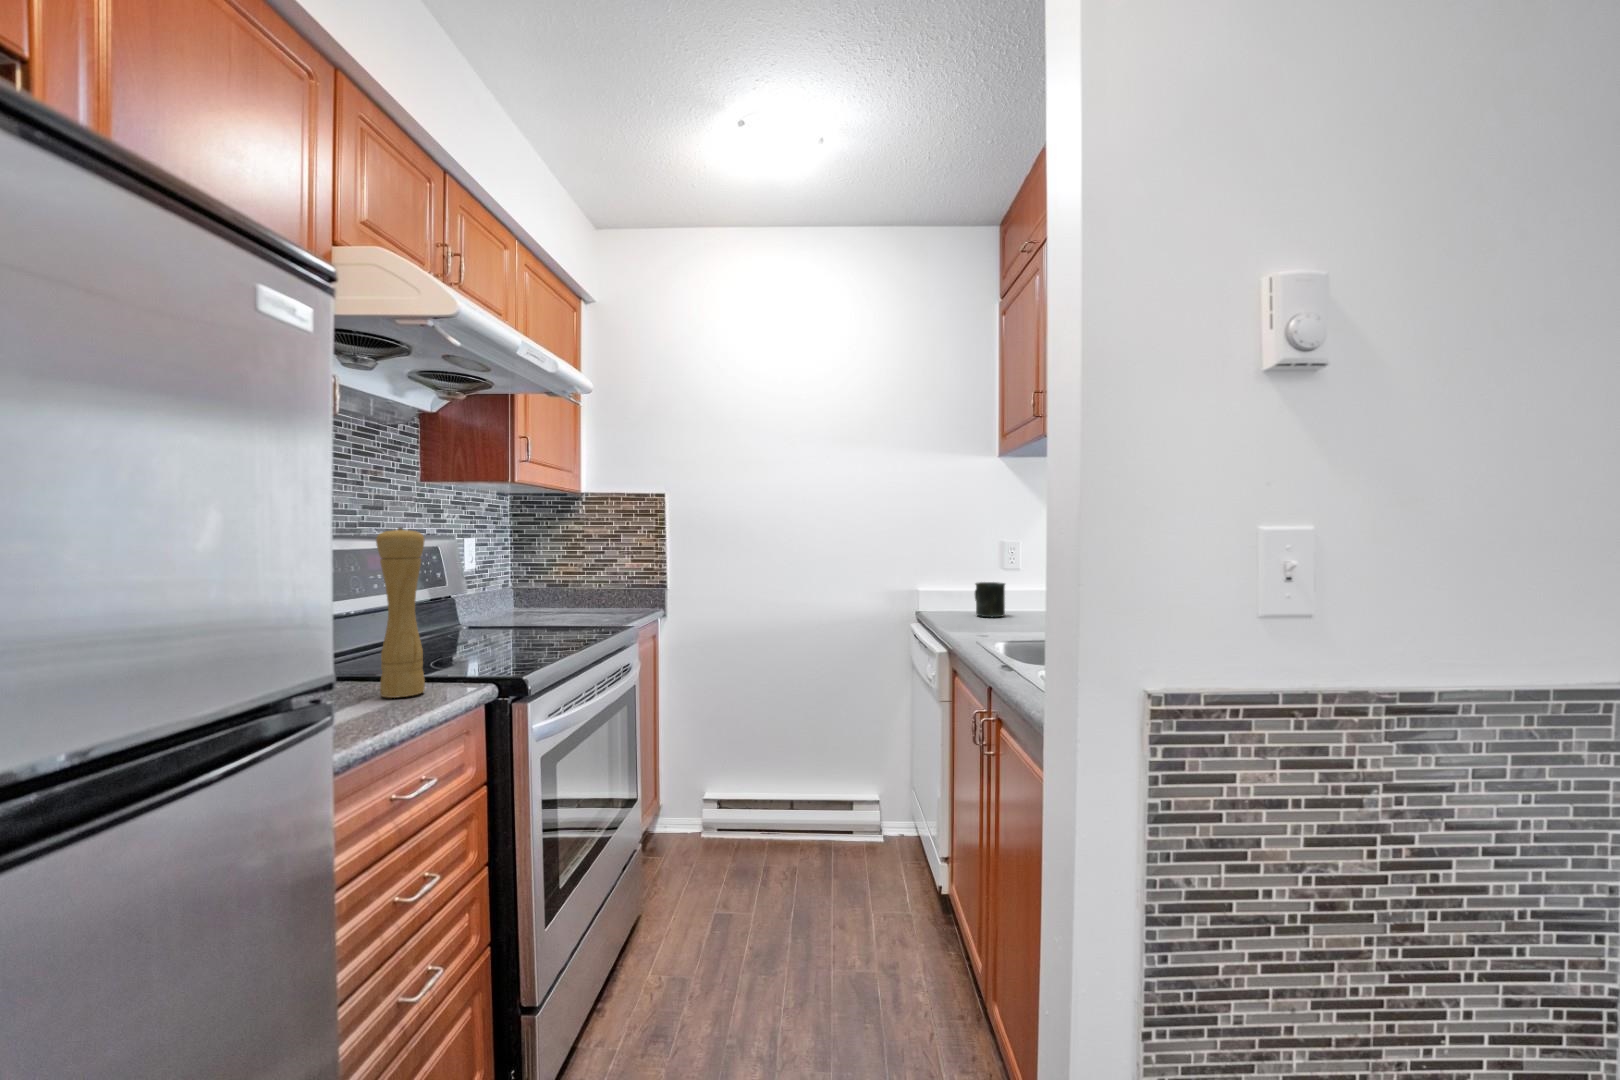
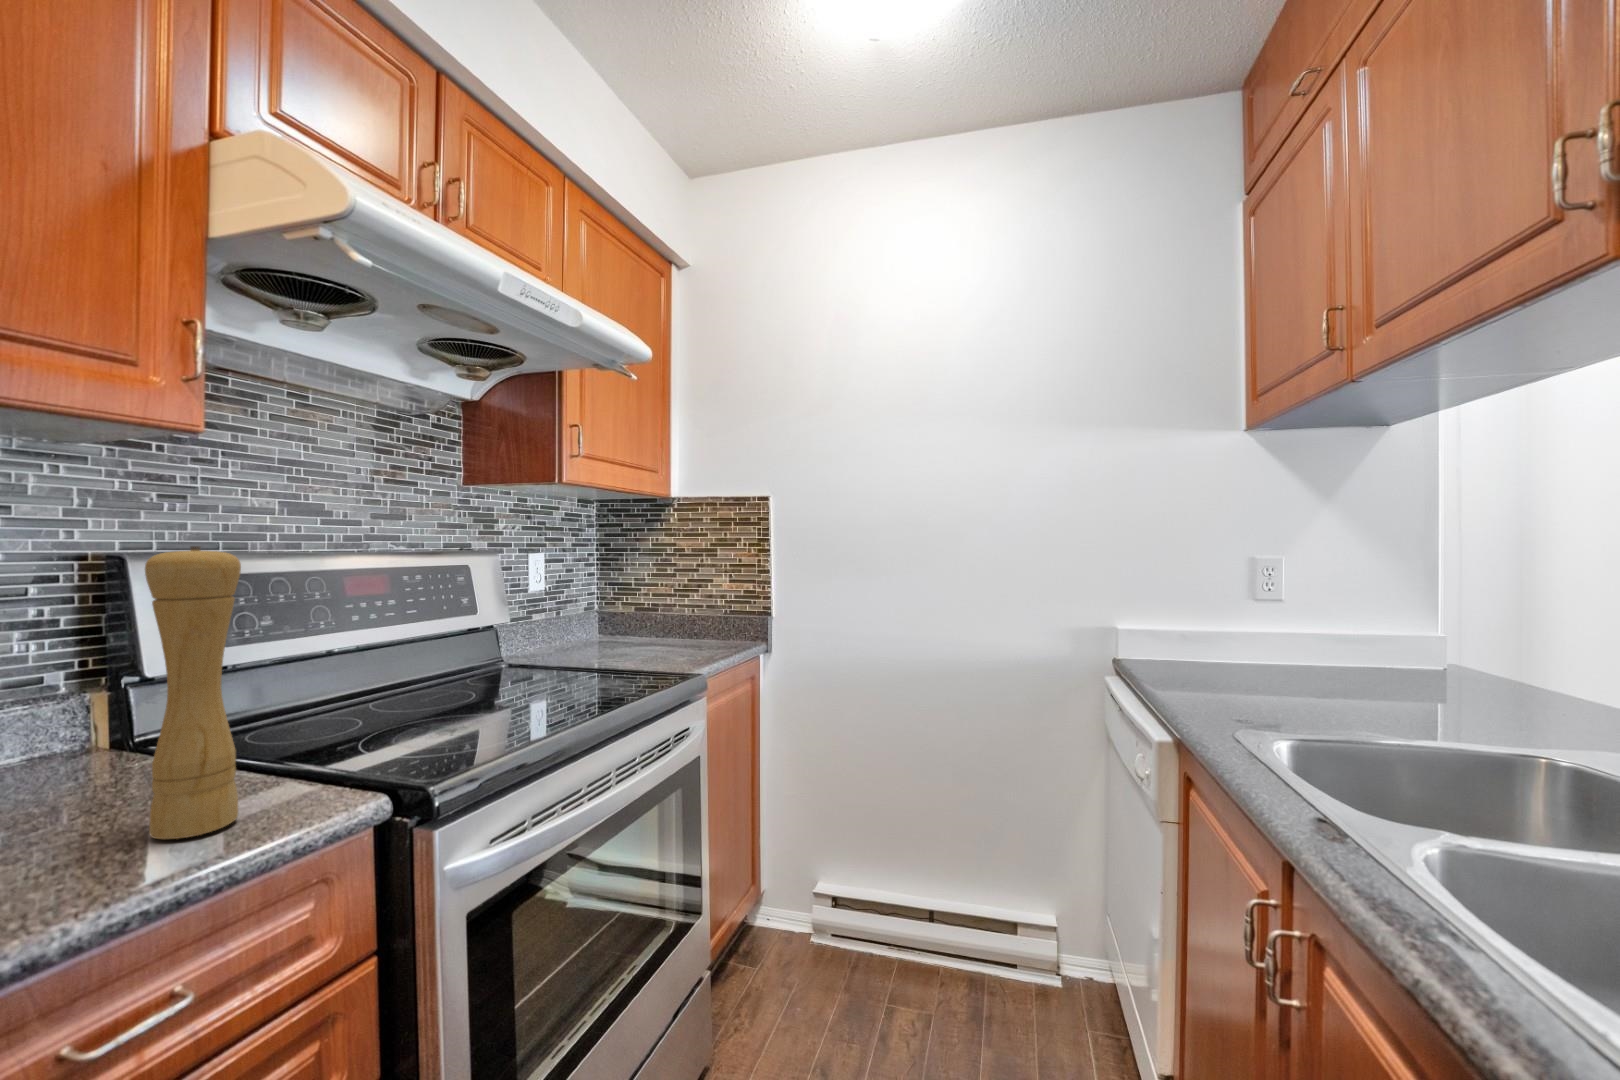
mug: present [975,582,1005,617] -> none [1205,622,1260,678]

